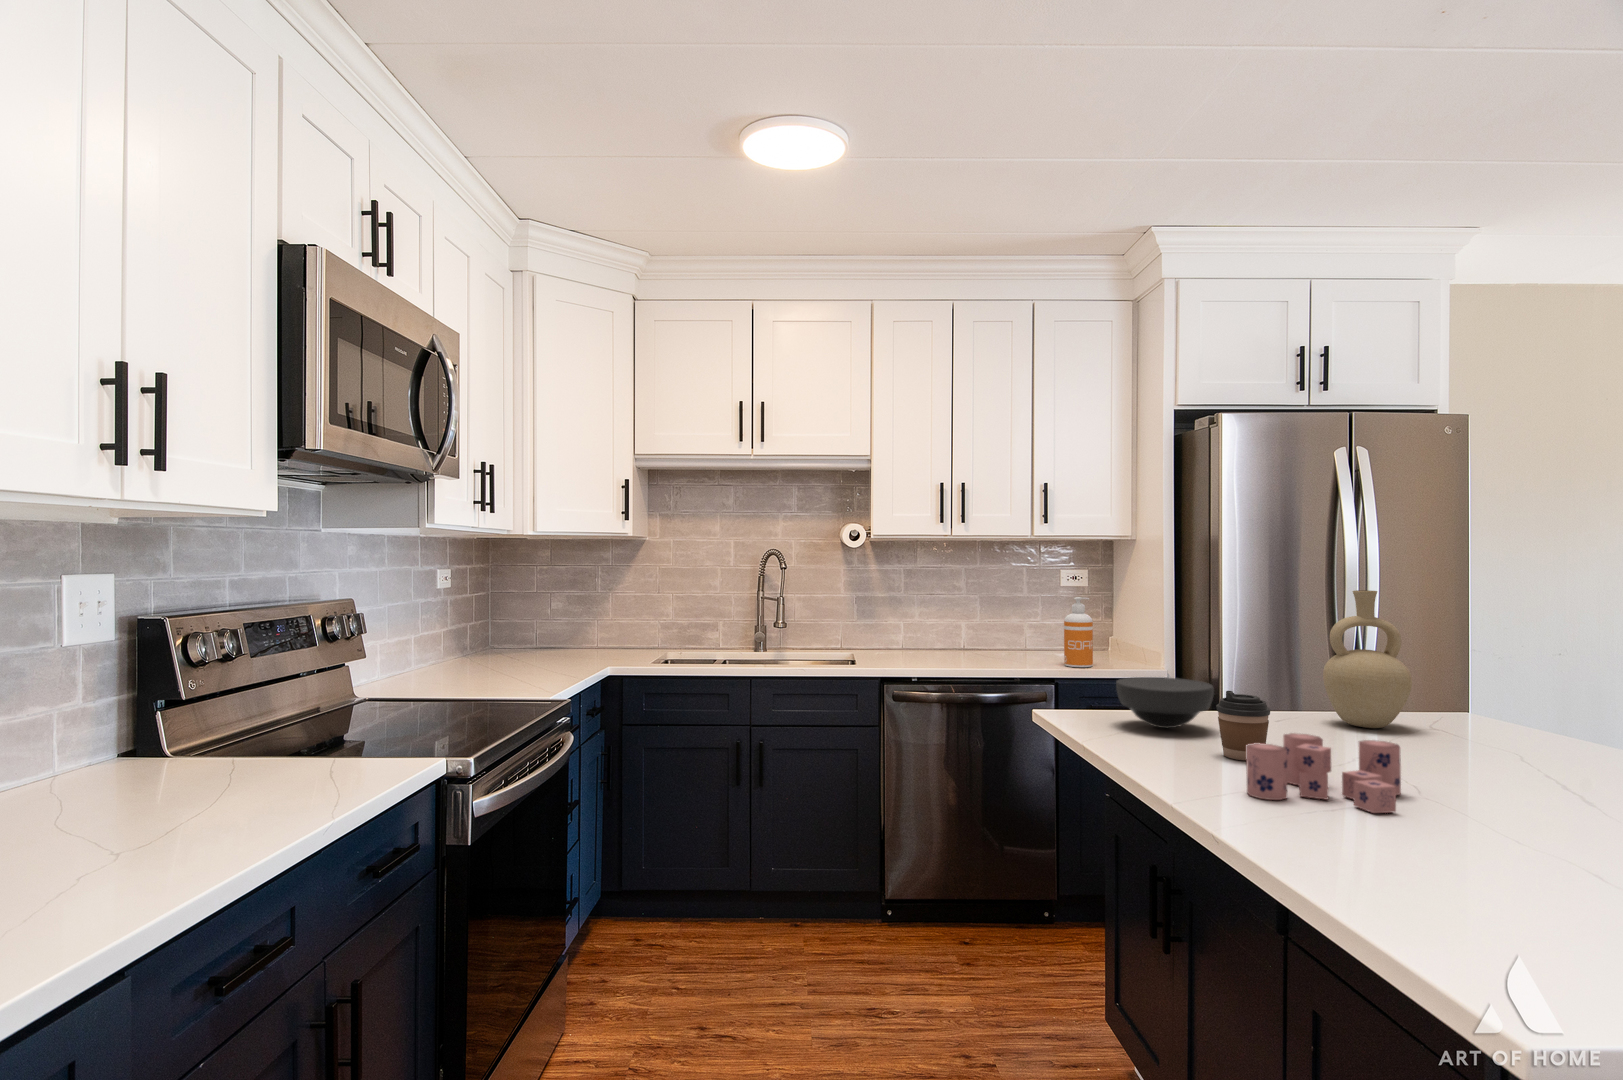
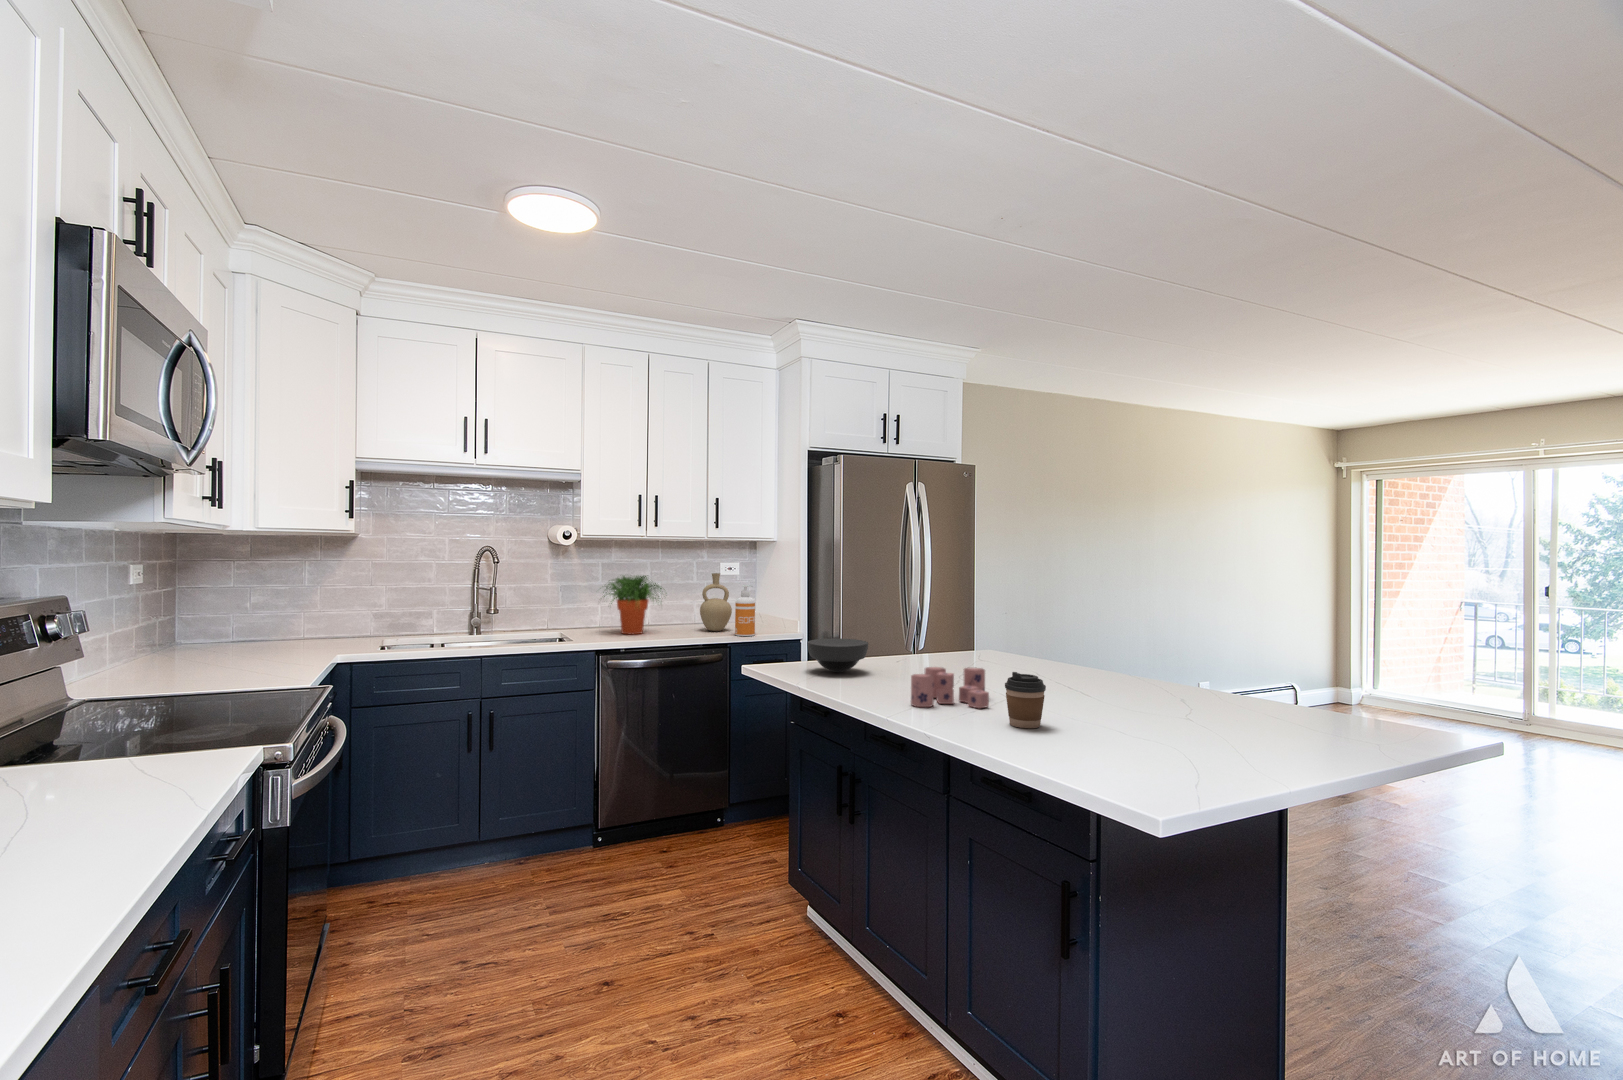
potted plant: none [887,581,974,658] -> present [604,576,662,634]
vase: present [1323,590,1412,728] -> present [700,573,732,631]
coffee cup: present [1216,691,1270,760] -> present [1005,672,1046,728]

